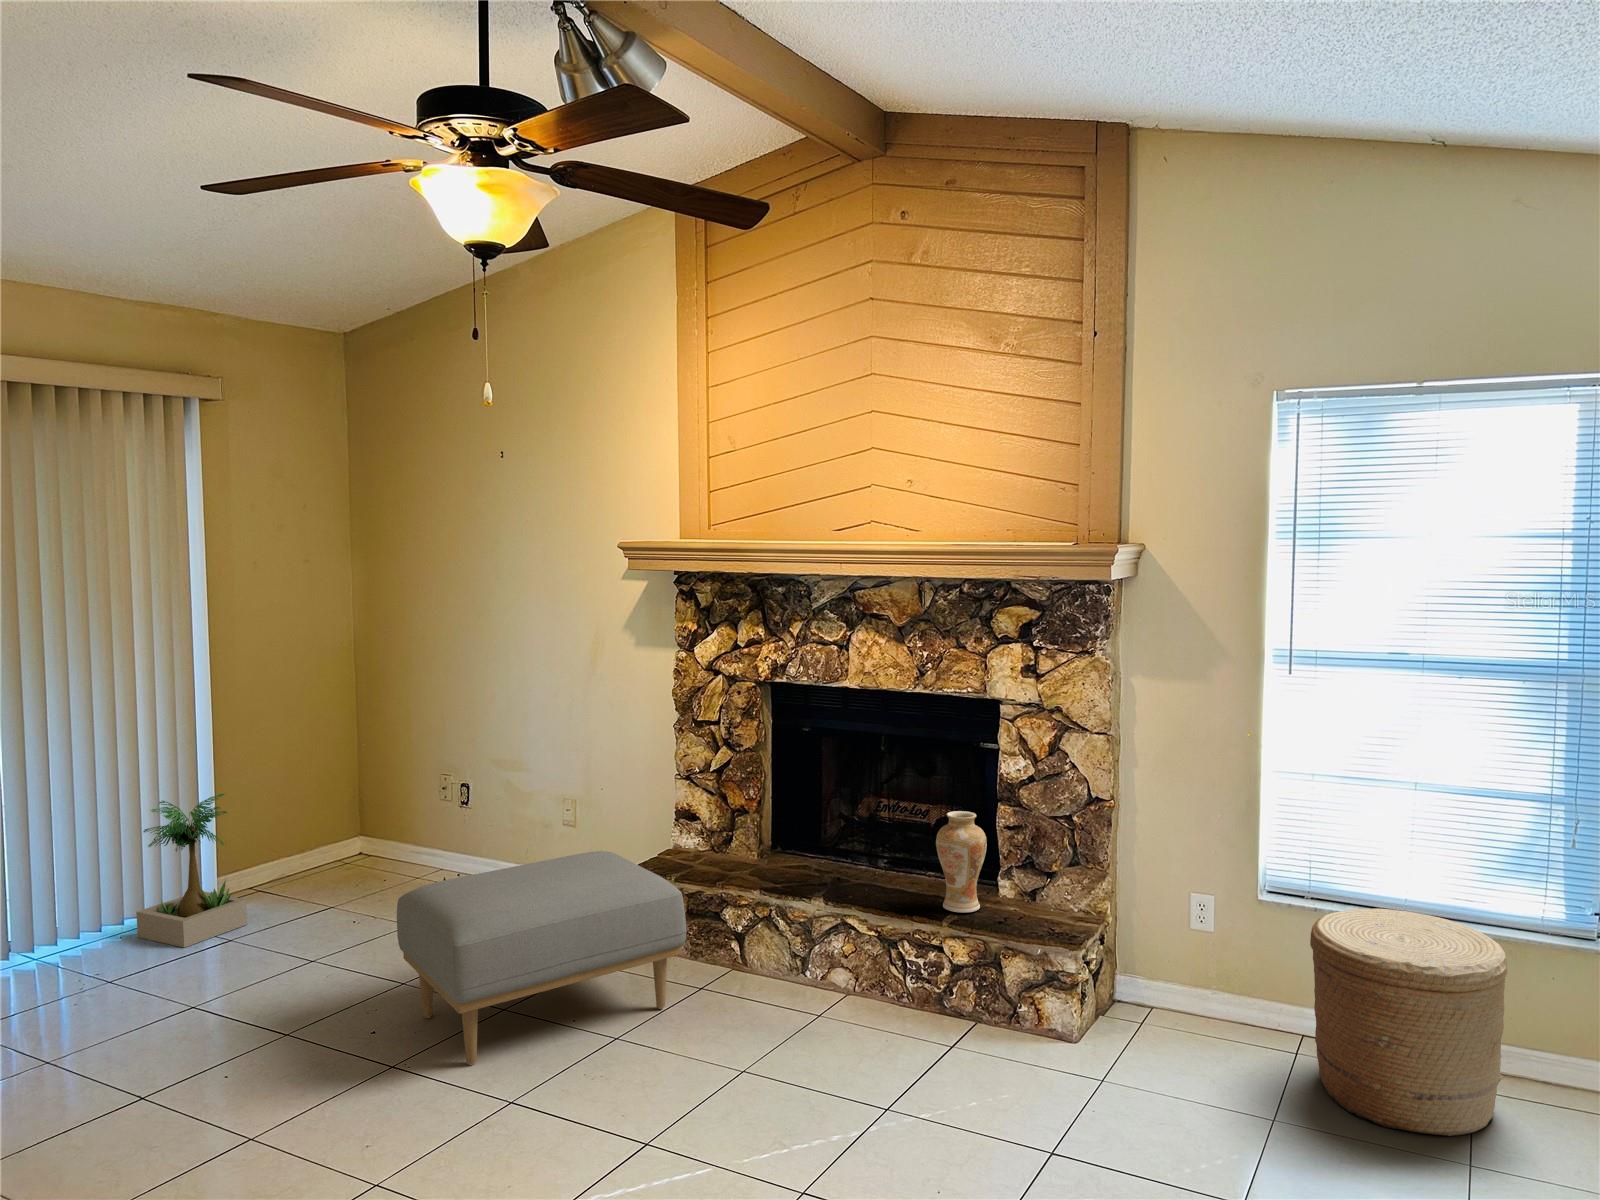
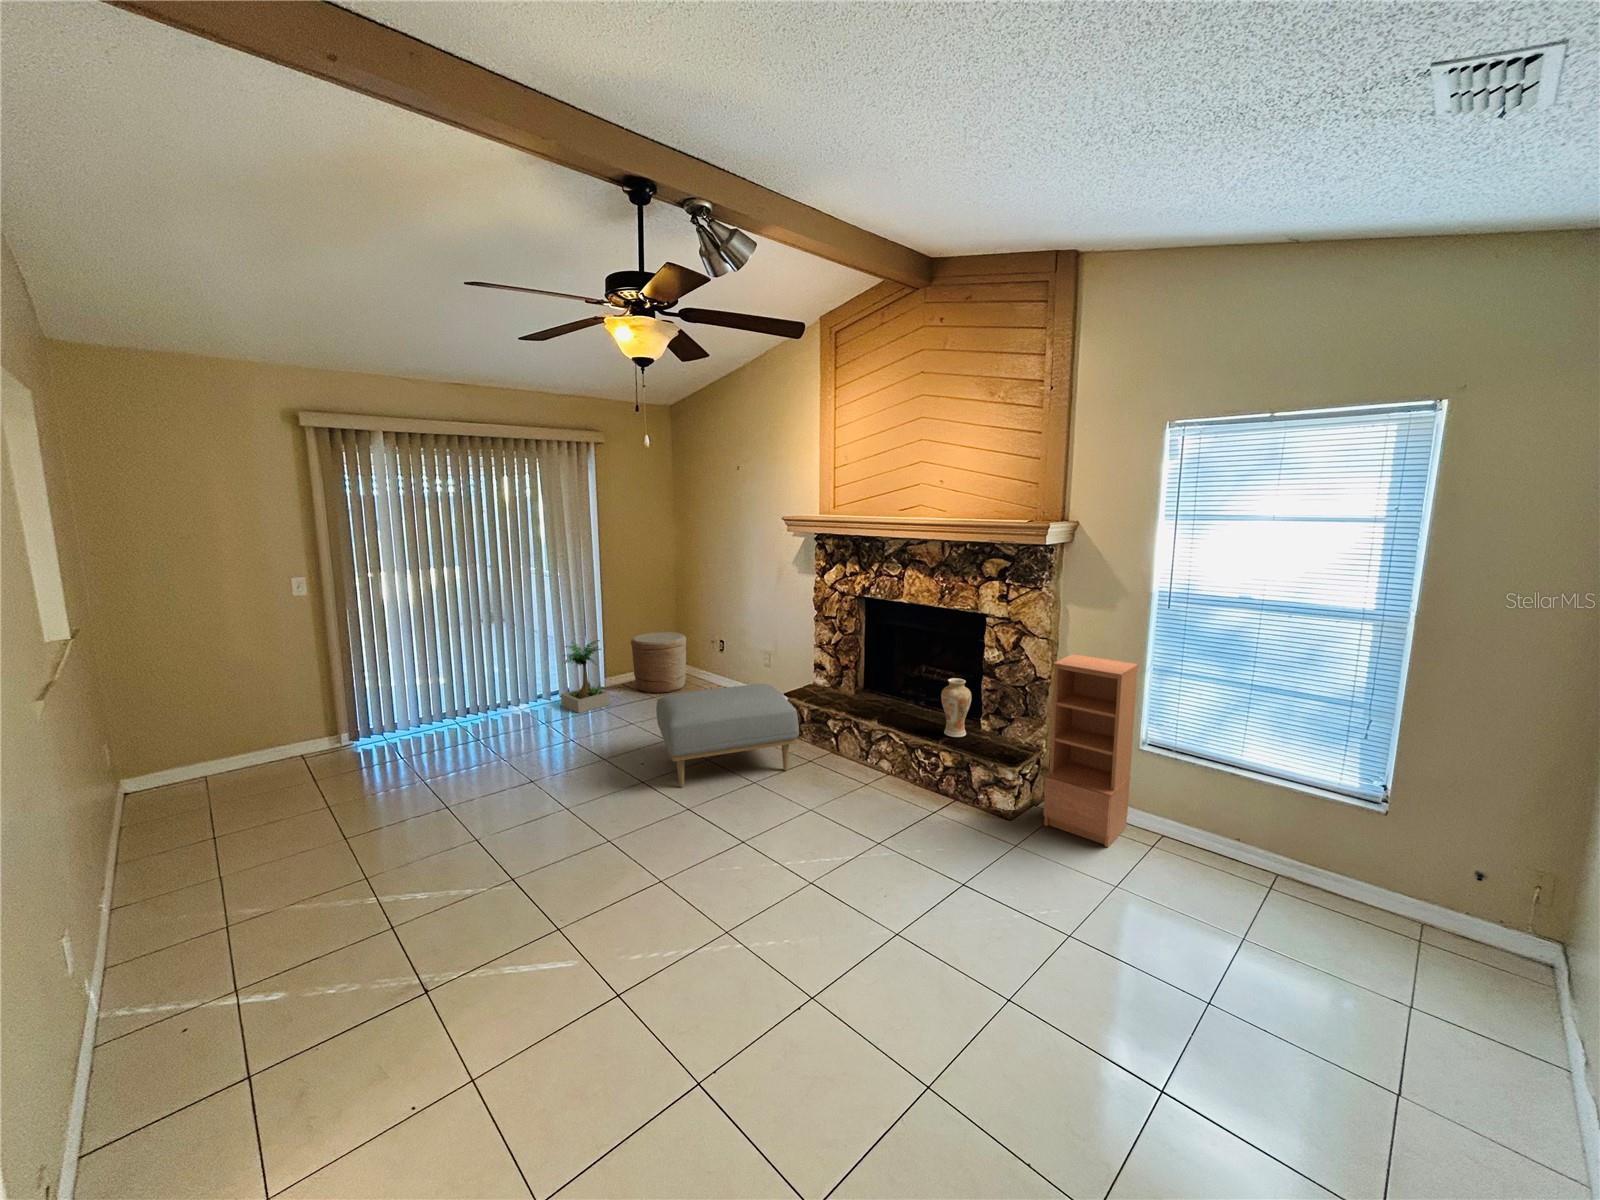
bookcase: none [1129,755,1252,1065] -> present [1043,654,1138,847]
woven basket: present [1310,908,1507,1136] -> present [631,632,686,693]

